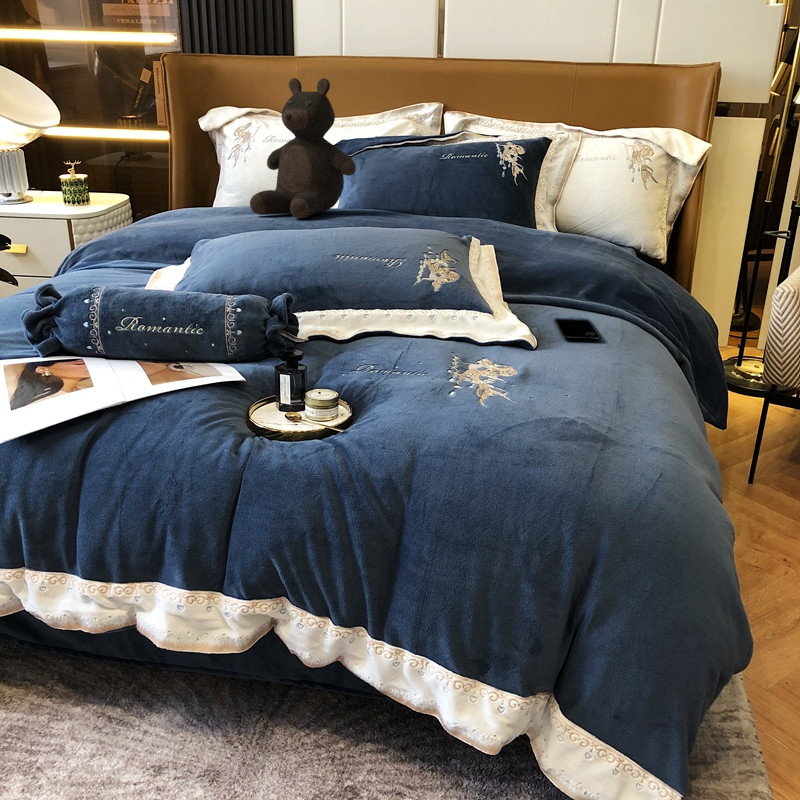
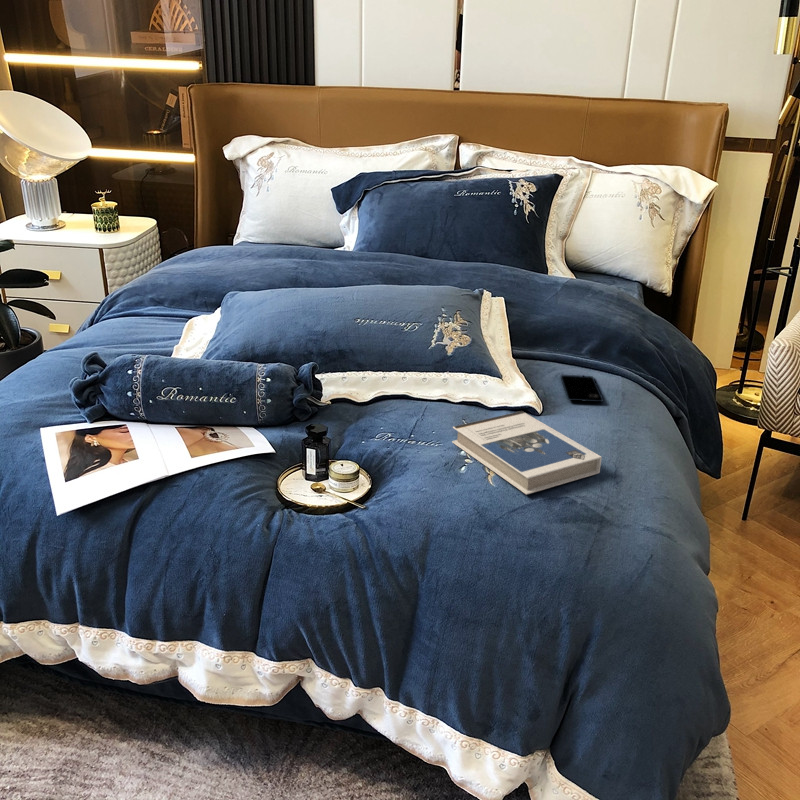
teddy bear: present [250,78,356,219] -> none [275,129,376,265]
hardback book: none [439,344,602,415] -> present [452,411,602,494]

